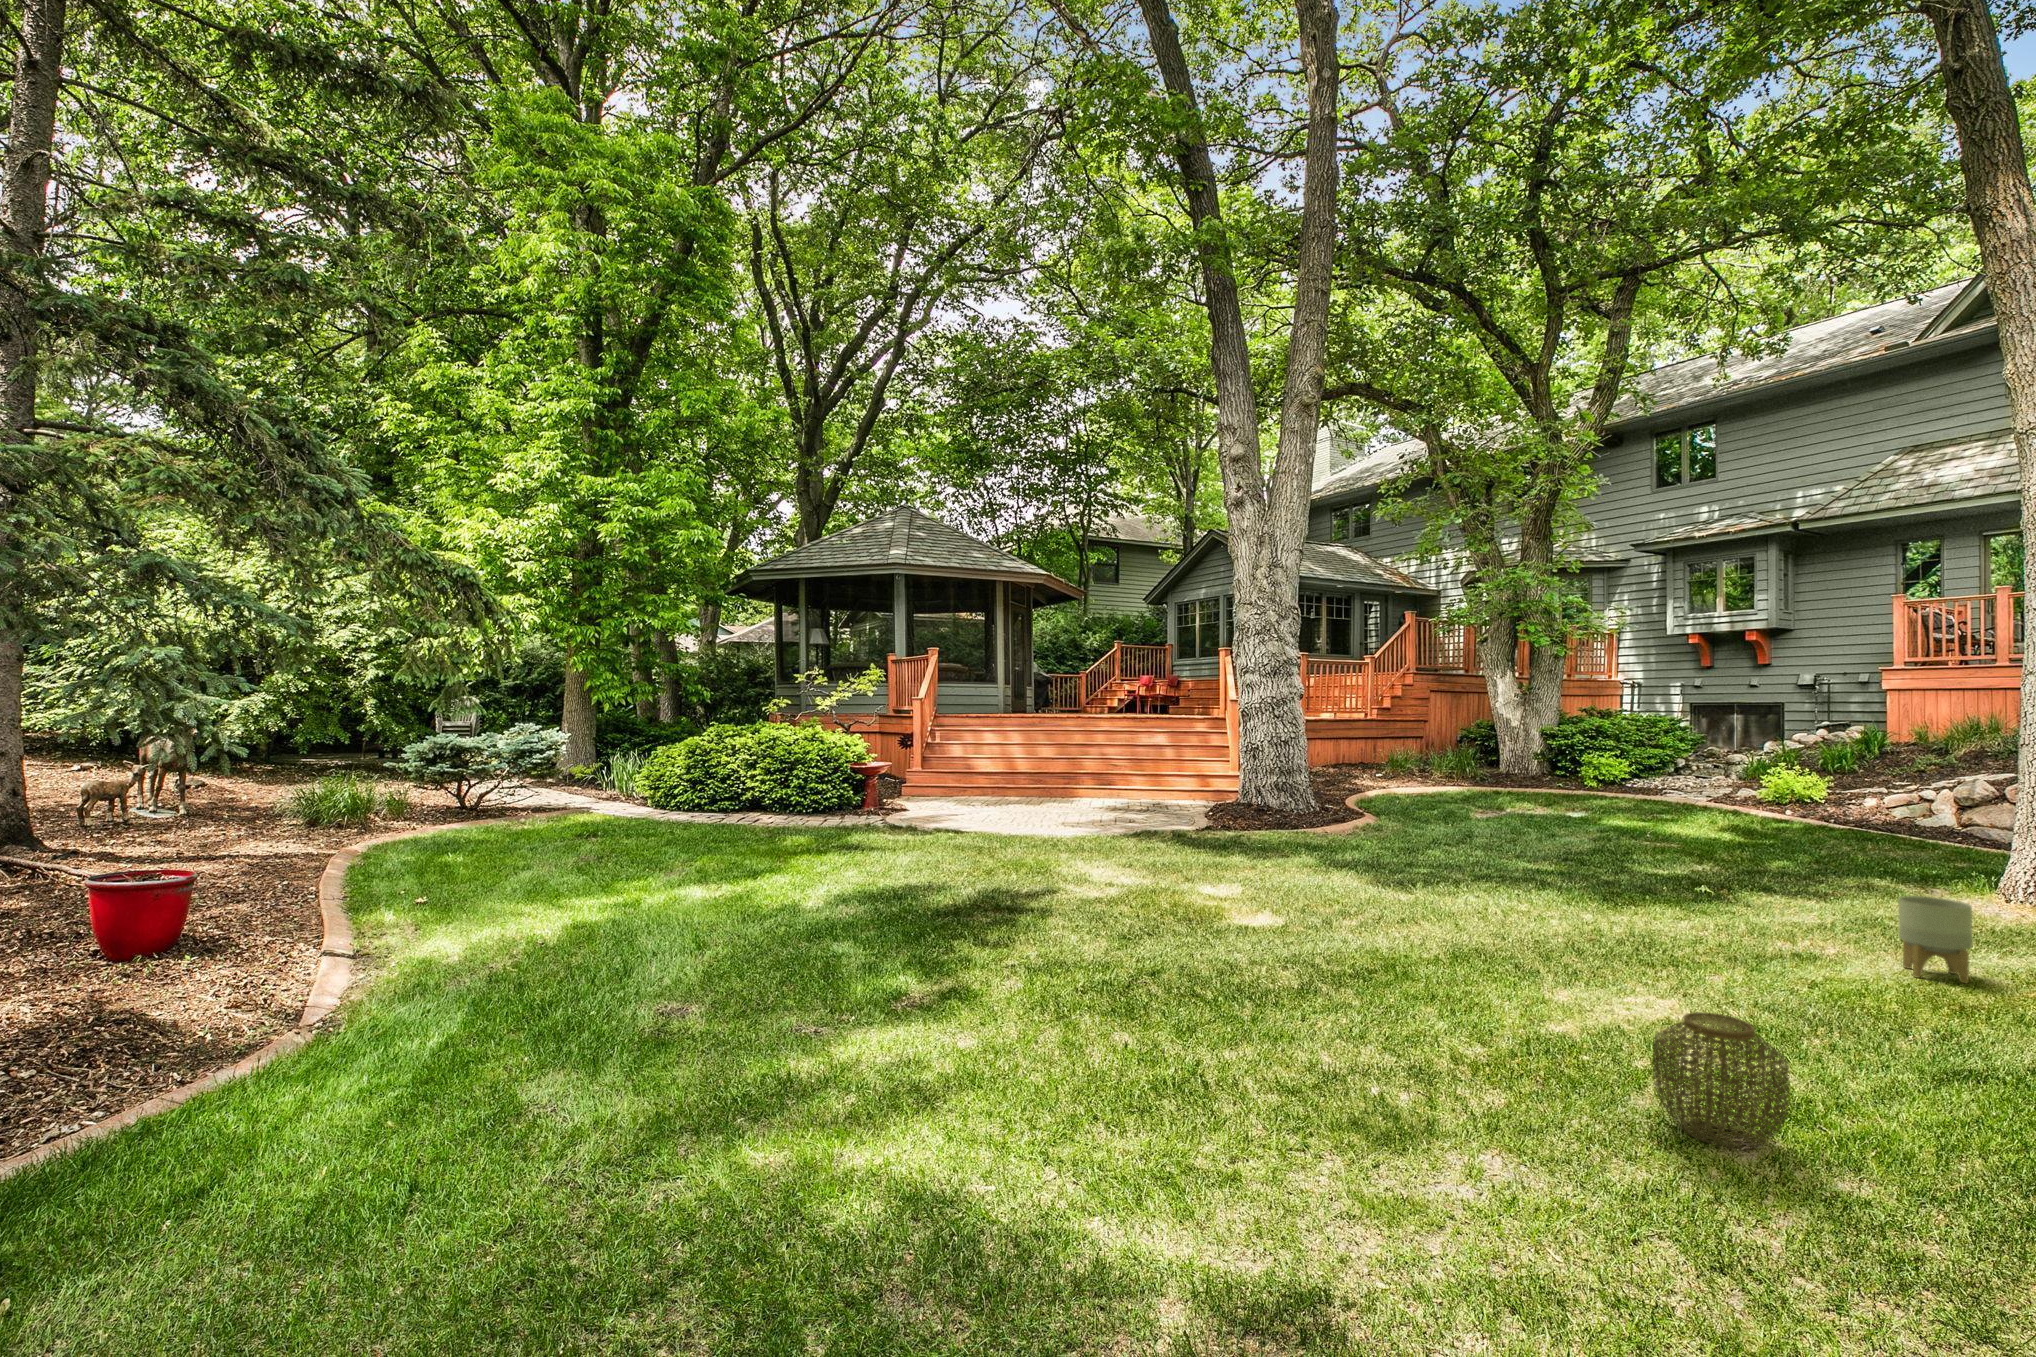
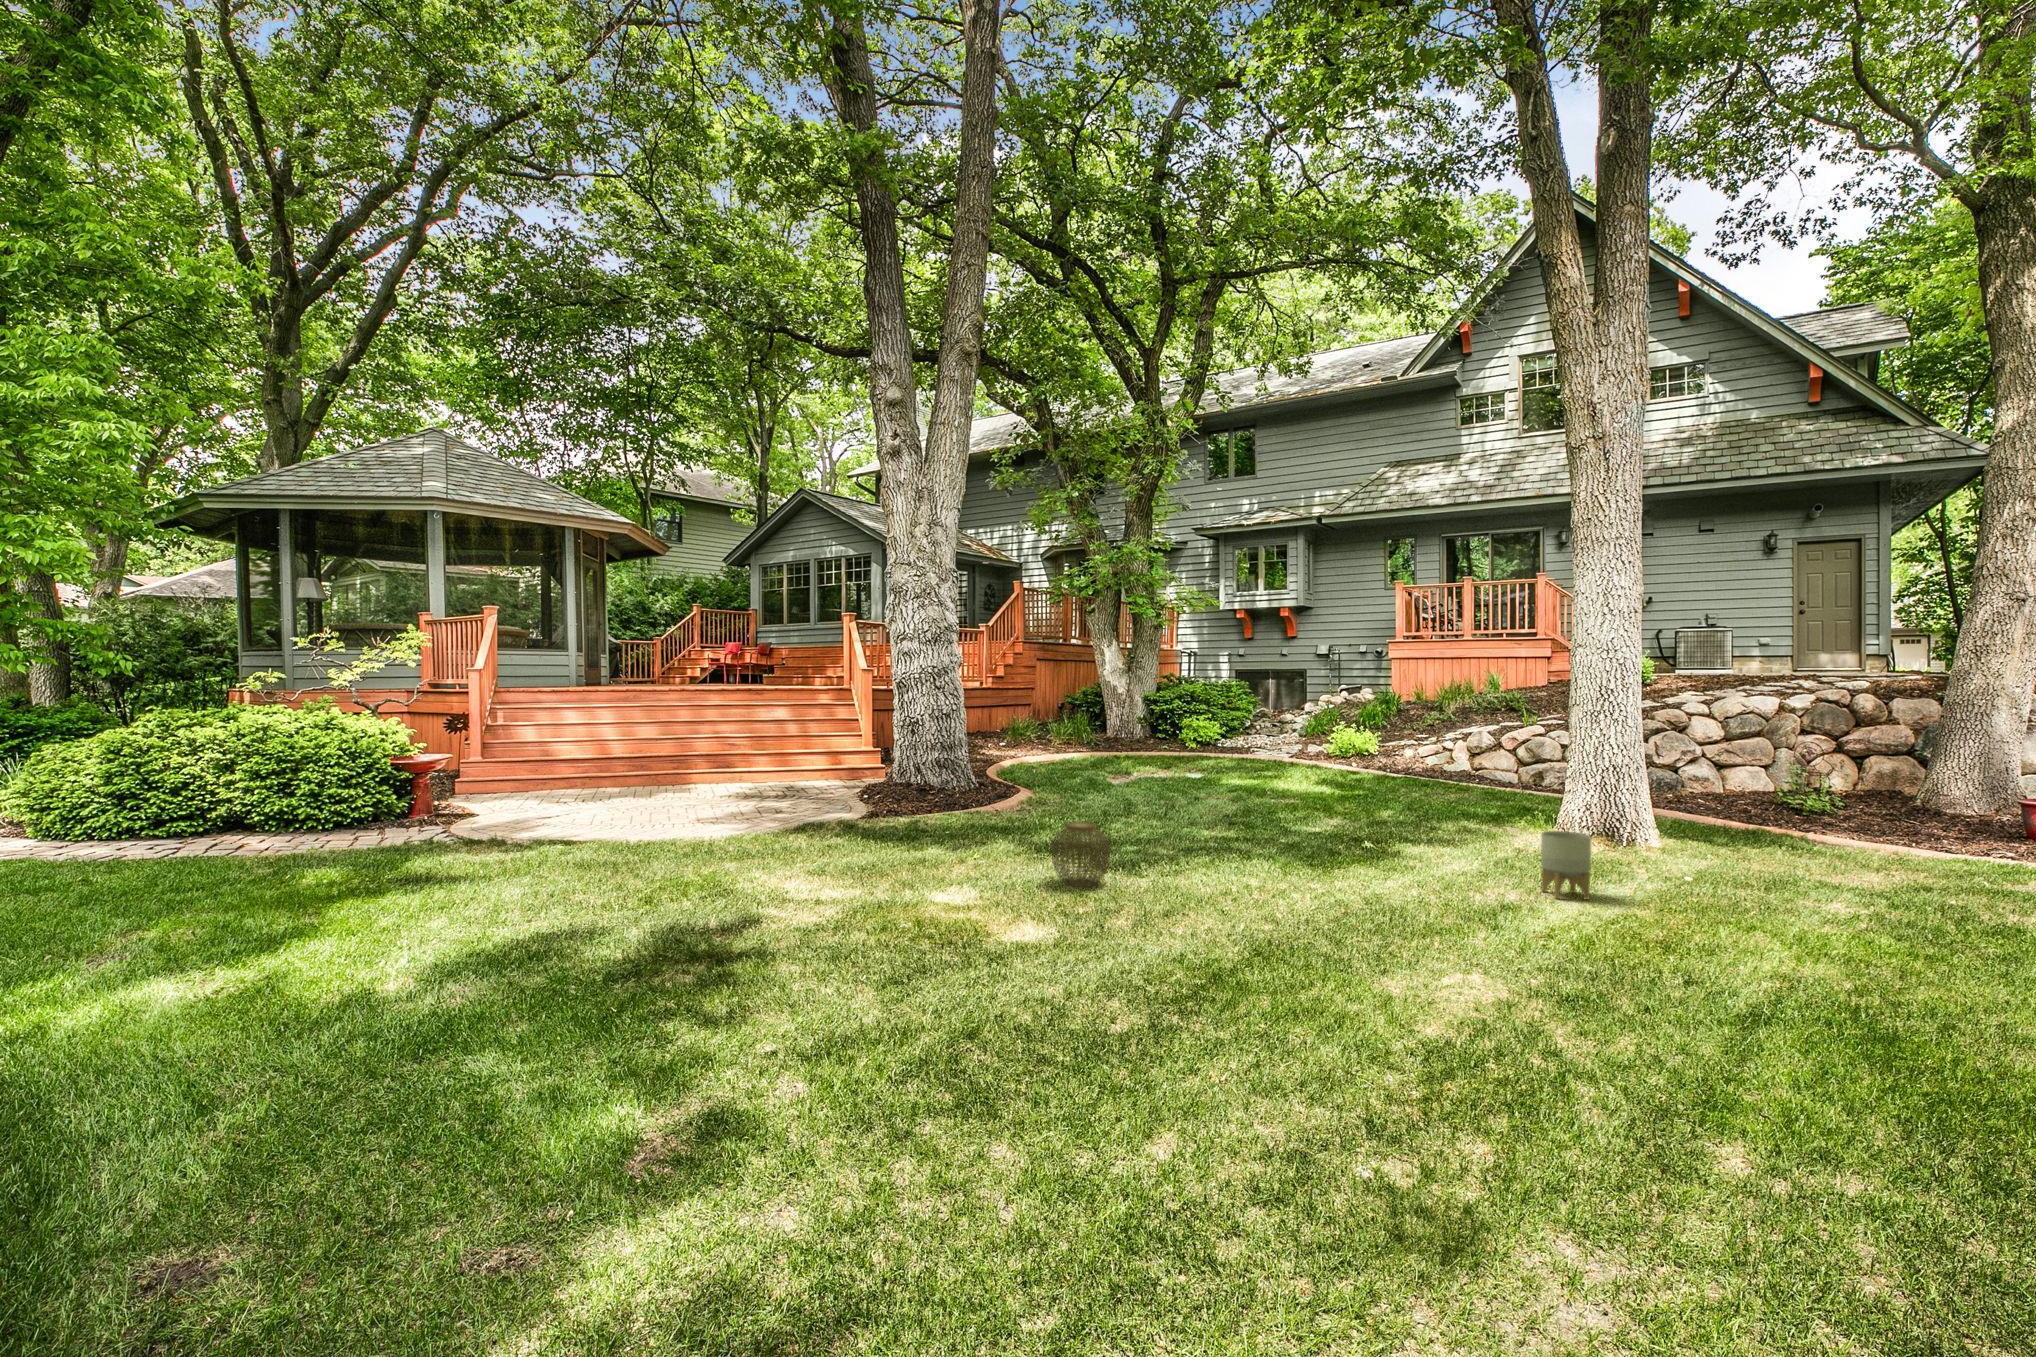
woven basket: present [1653,1012,1790,1149] -> present [1052,822,1109,887]

